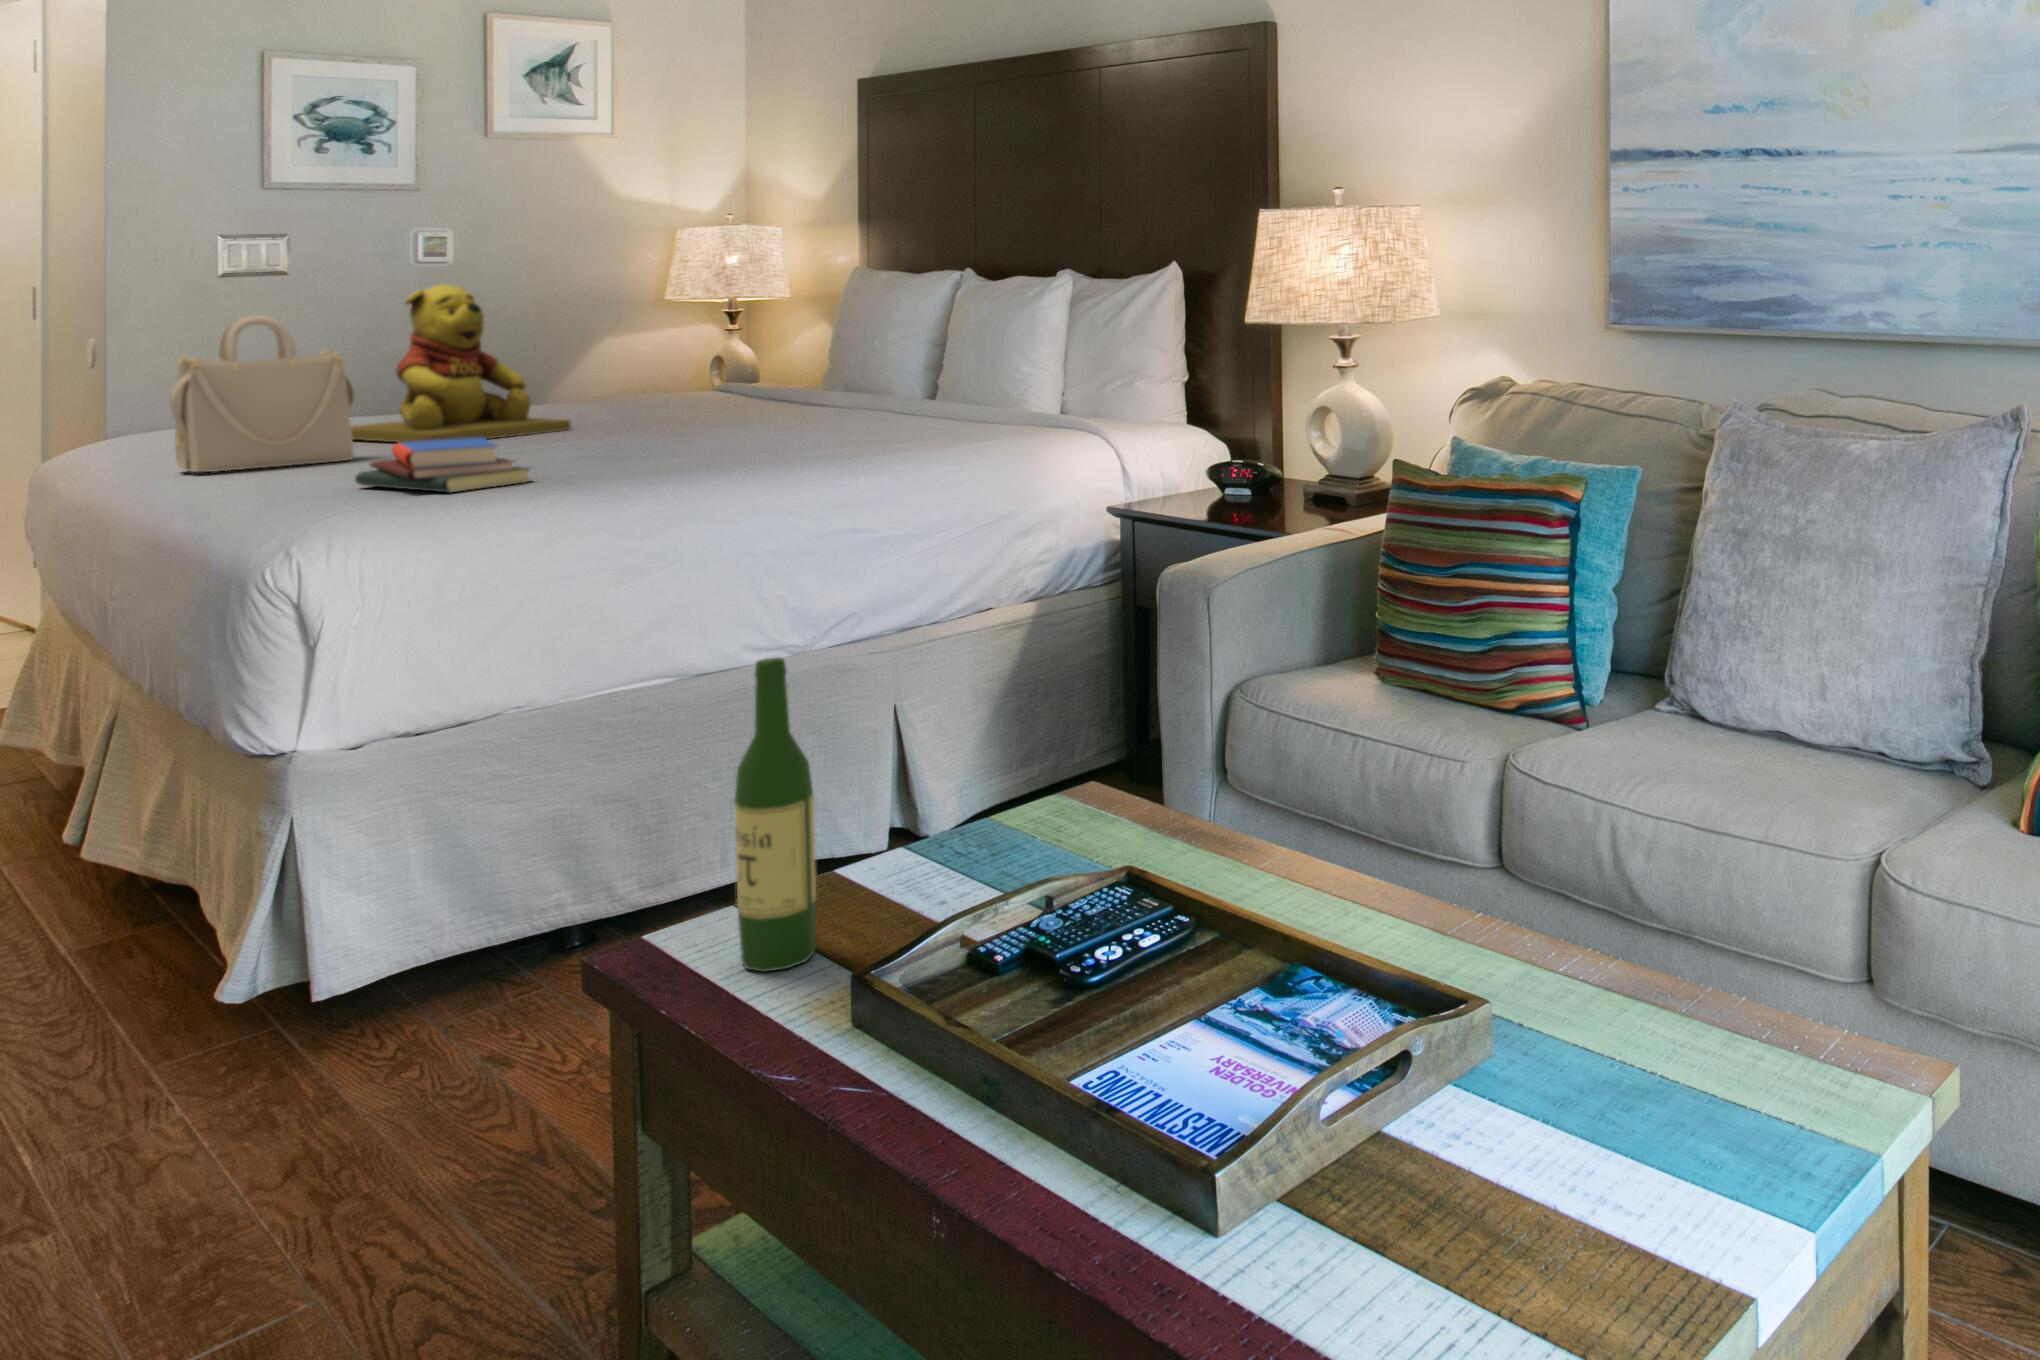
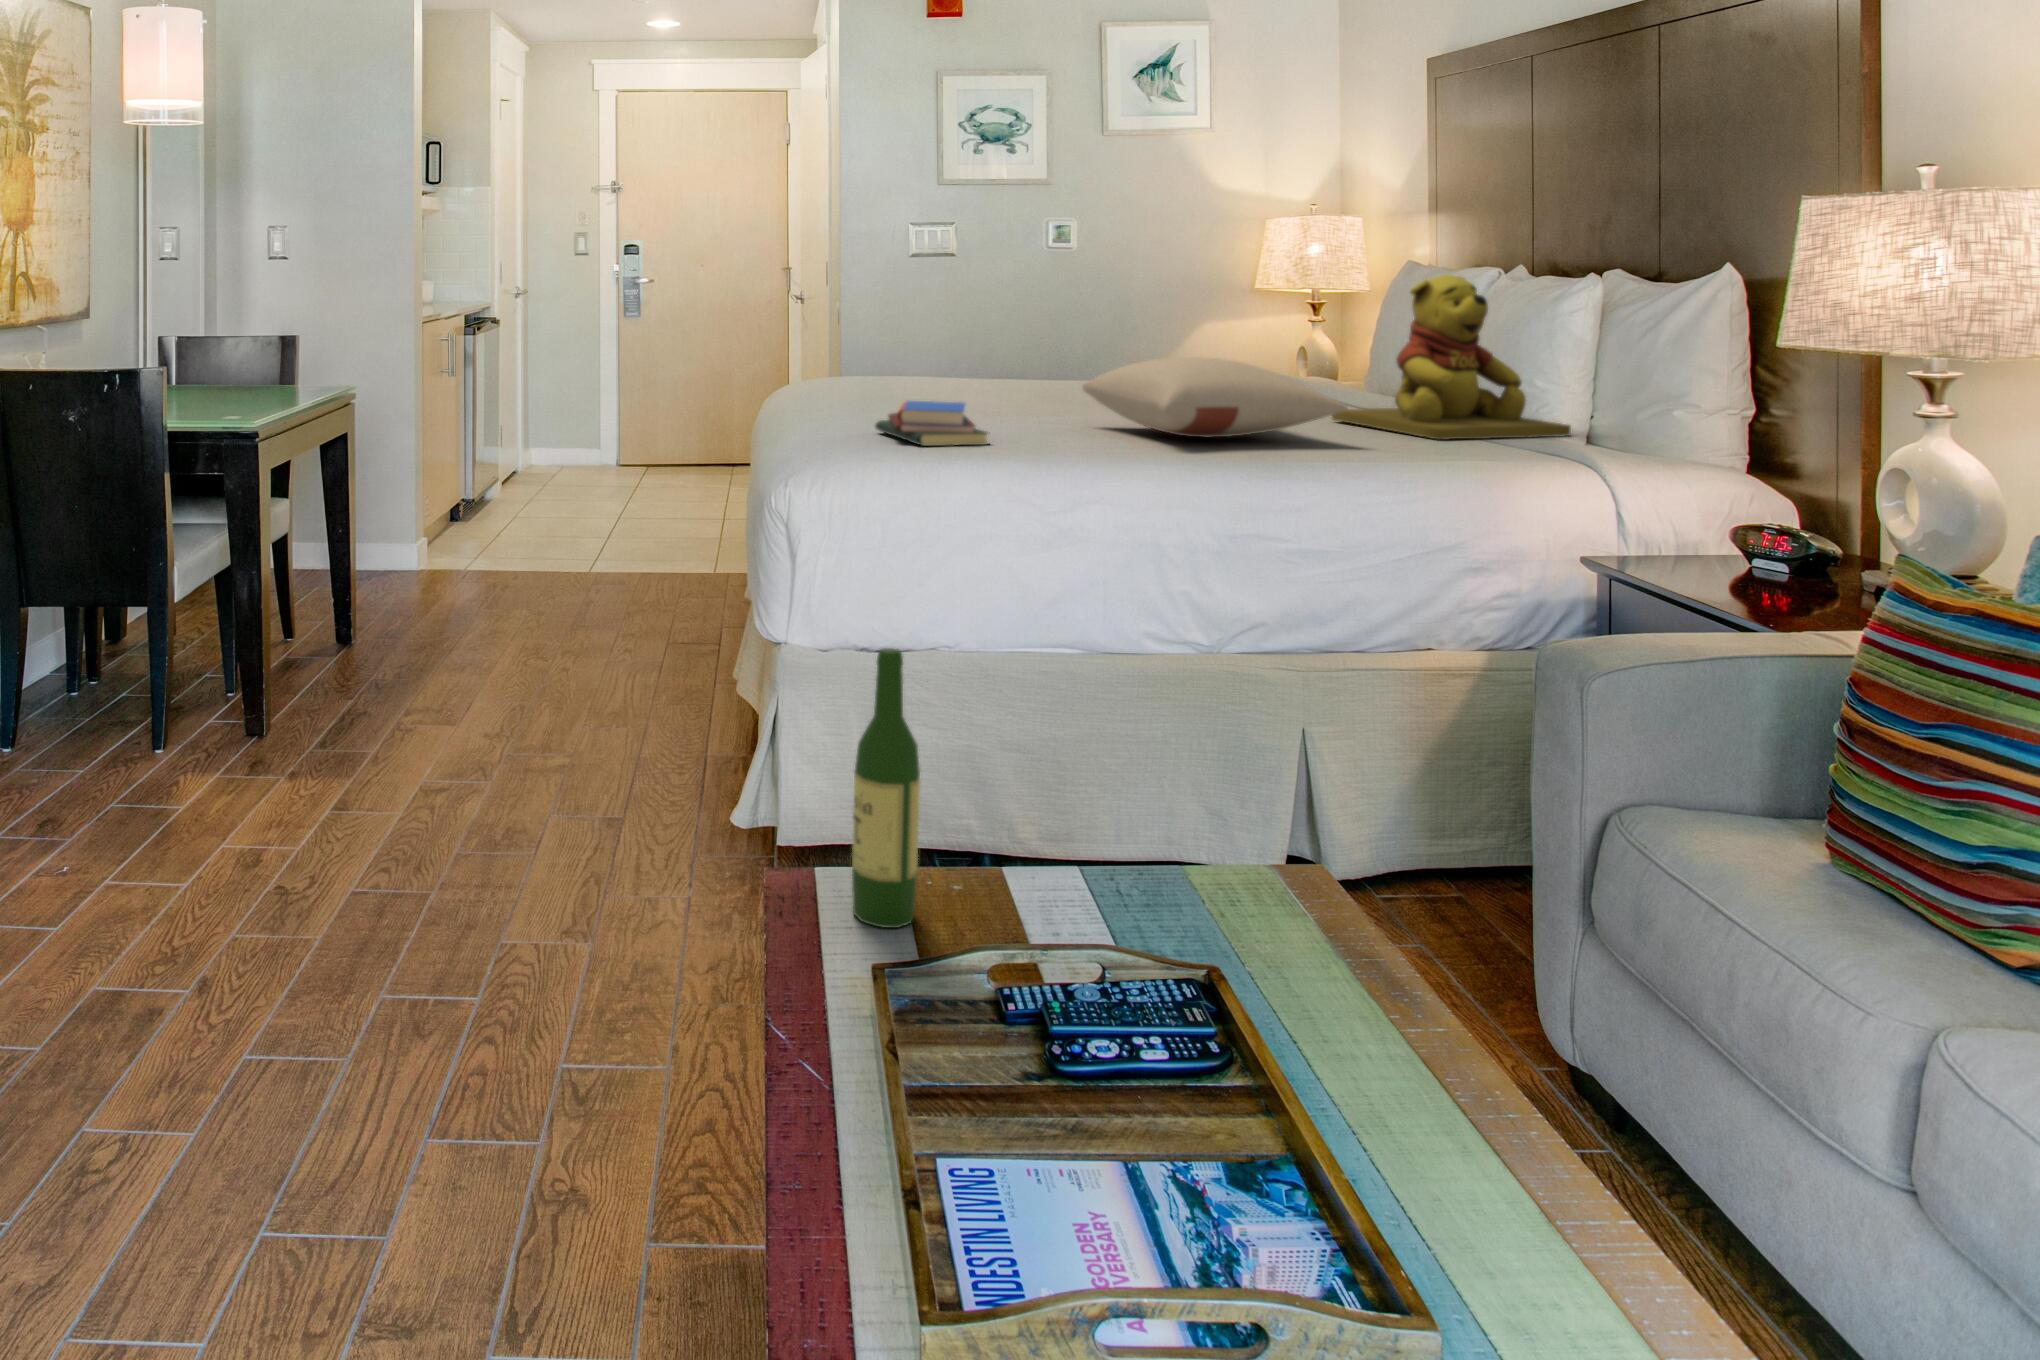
teddy bear: present [351,285,571,443] -> present [1332,274,1571,440]
handbag: present [170,315,354,472] -> none [801,292,916,408]
pillow: none [607,367,897,448] -> present [1082,357,1348,437]

